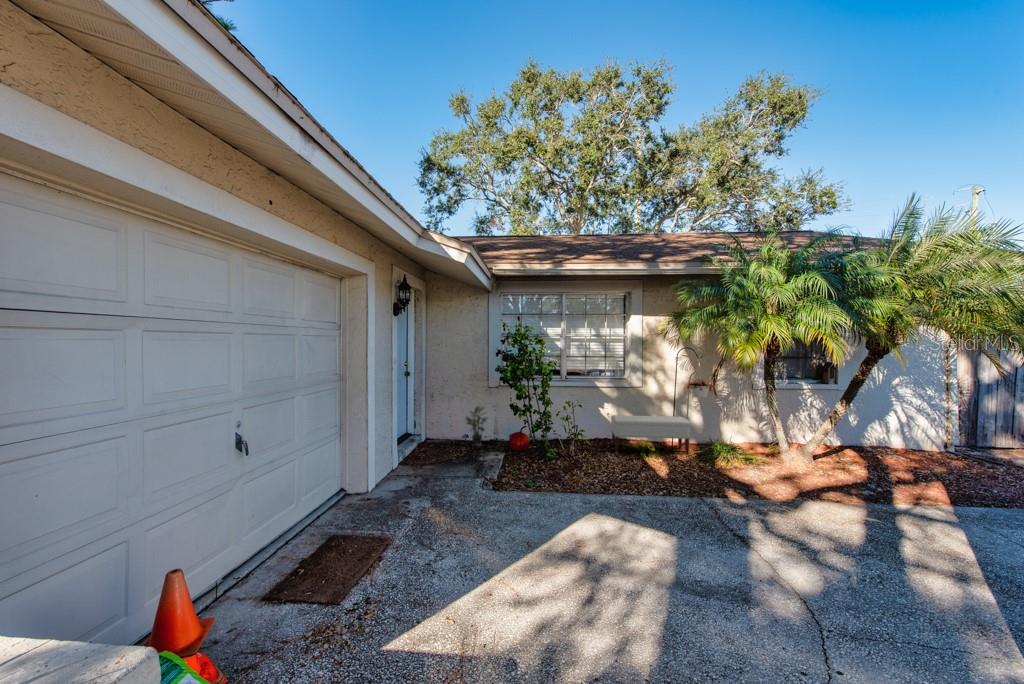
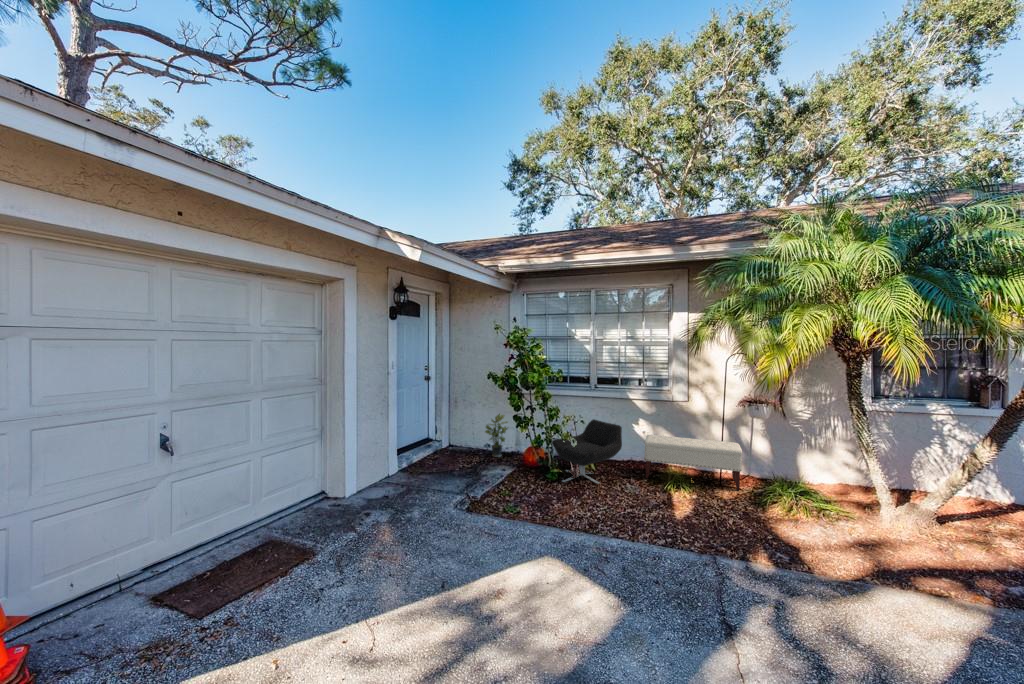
lounge chair: none [537,405,597,460] -> present [552,419,622,483]

